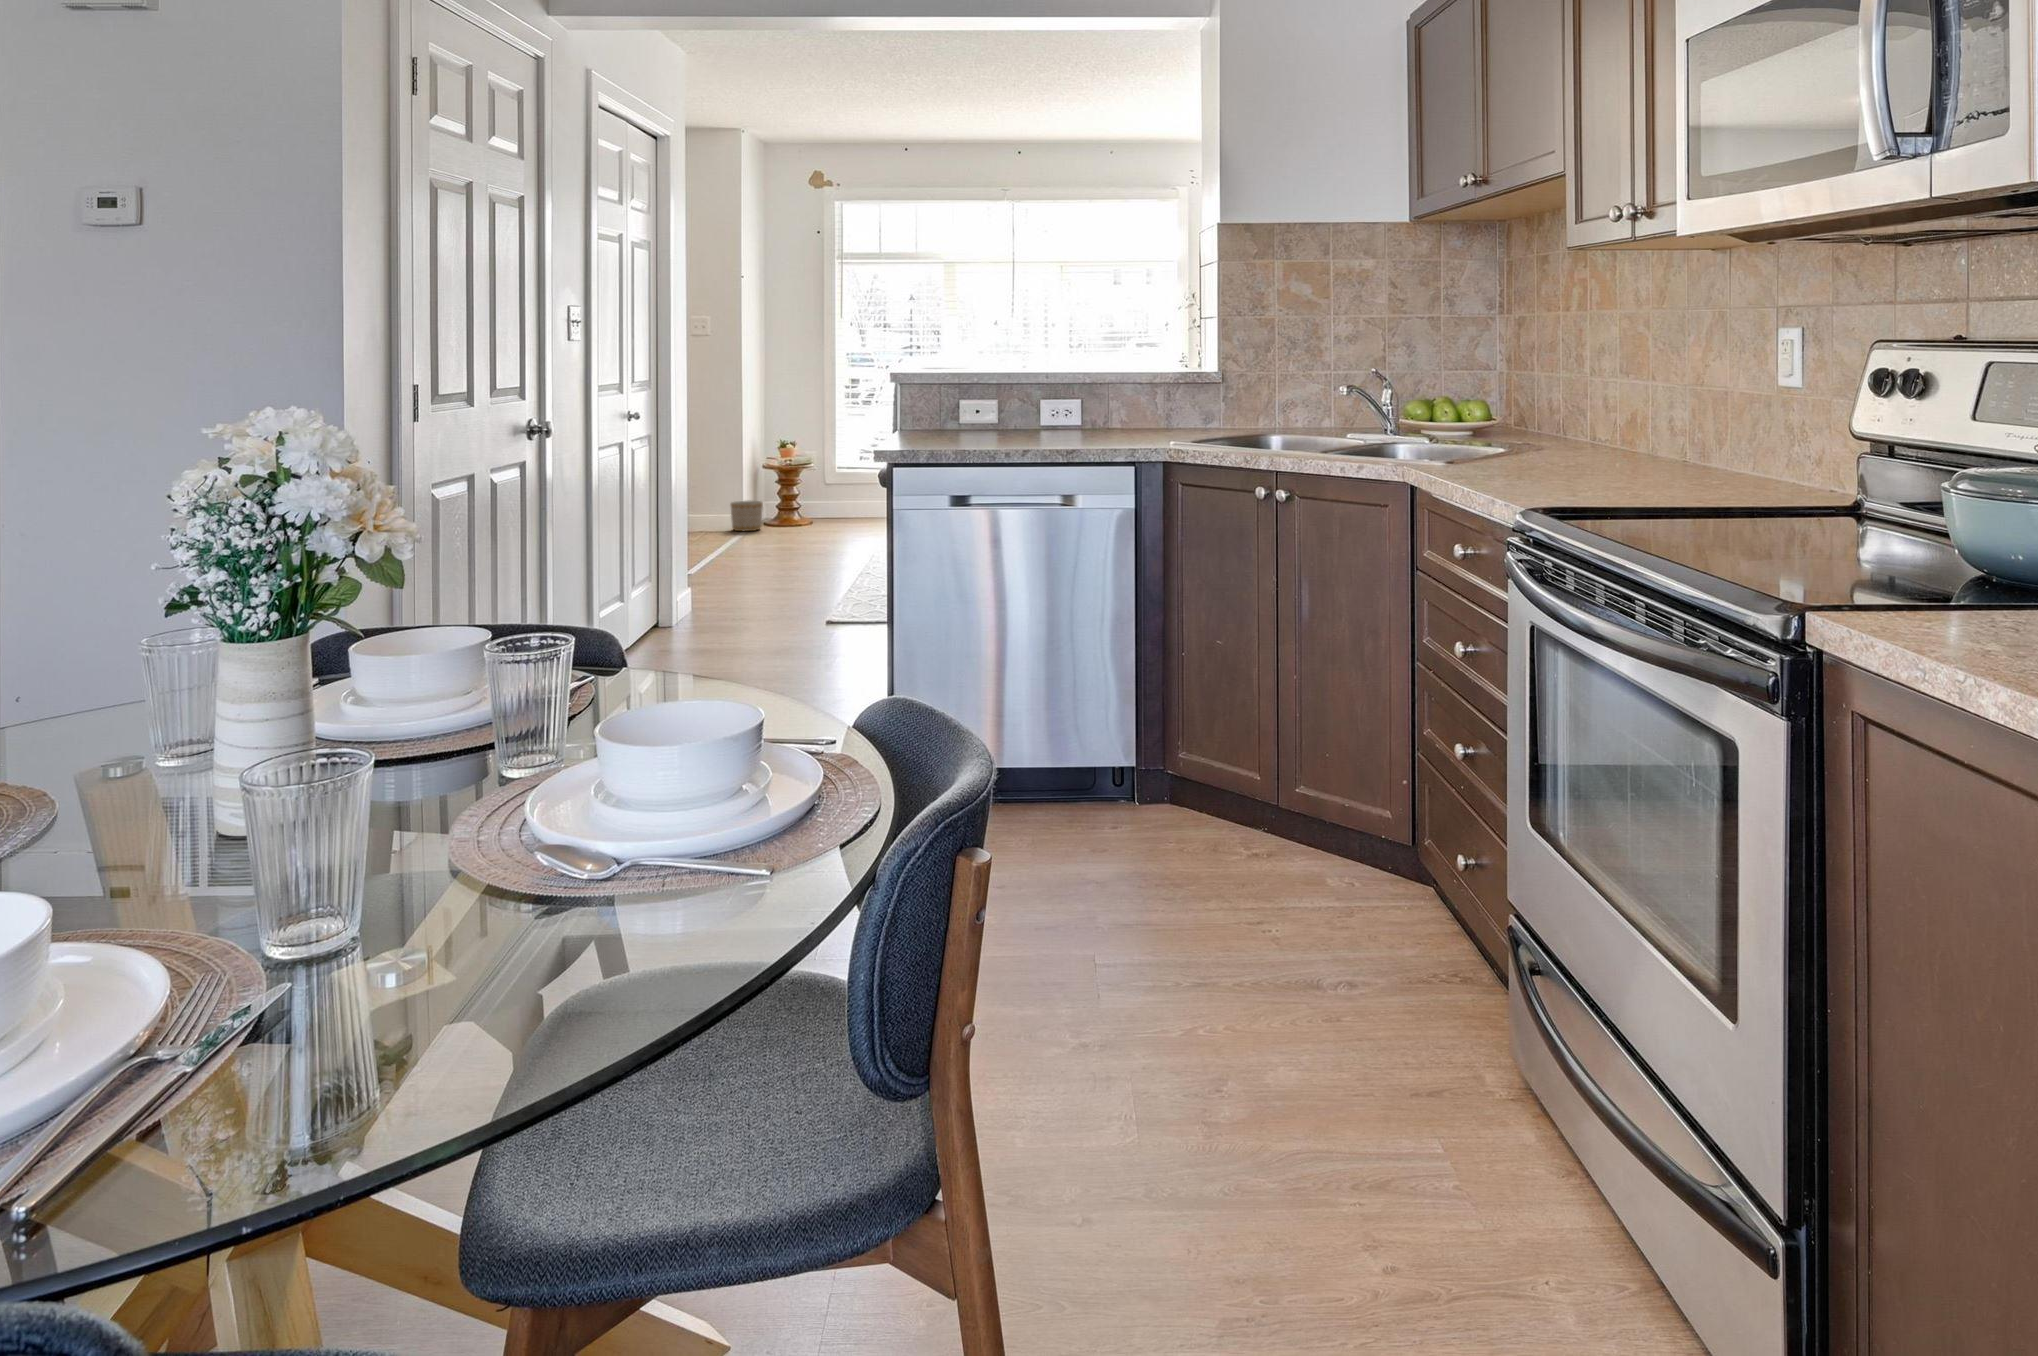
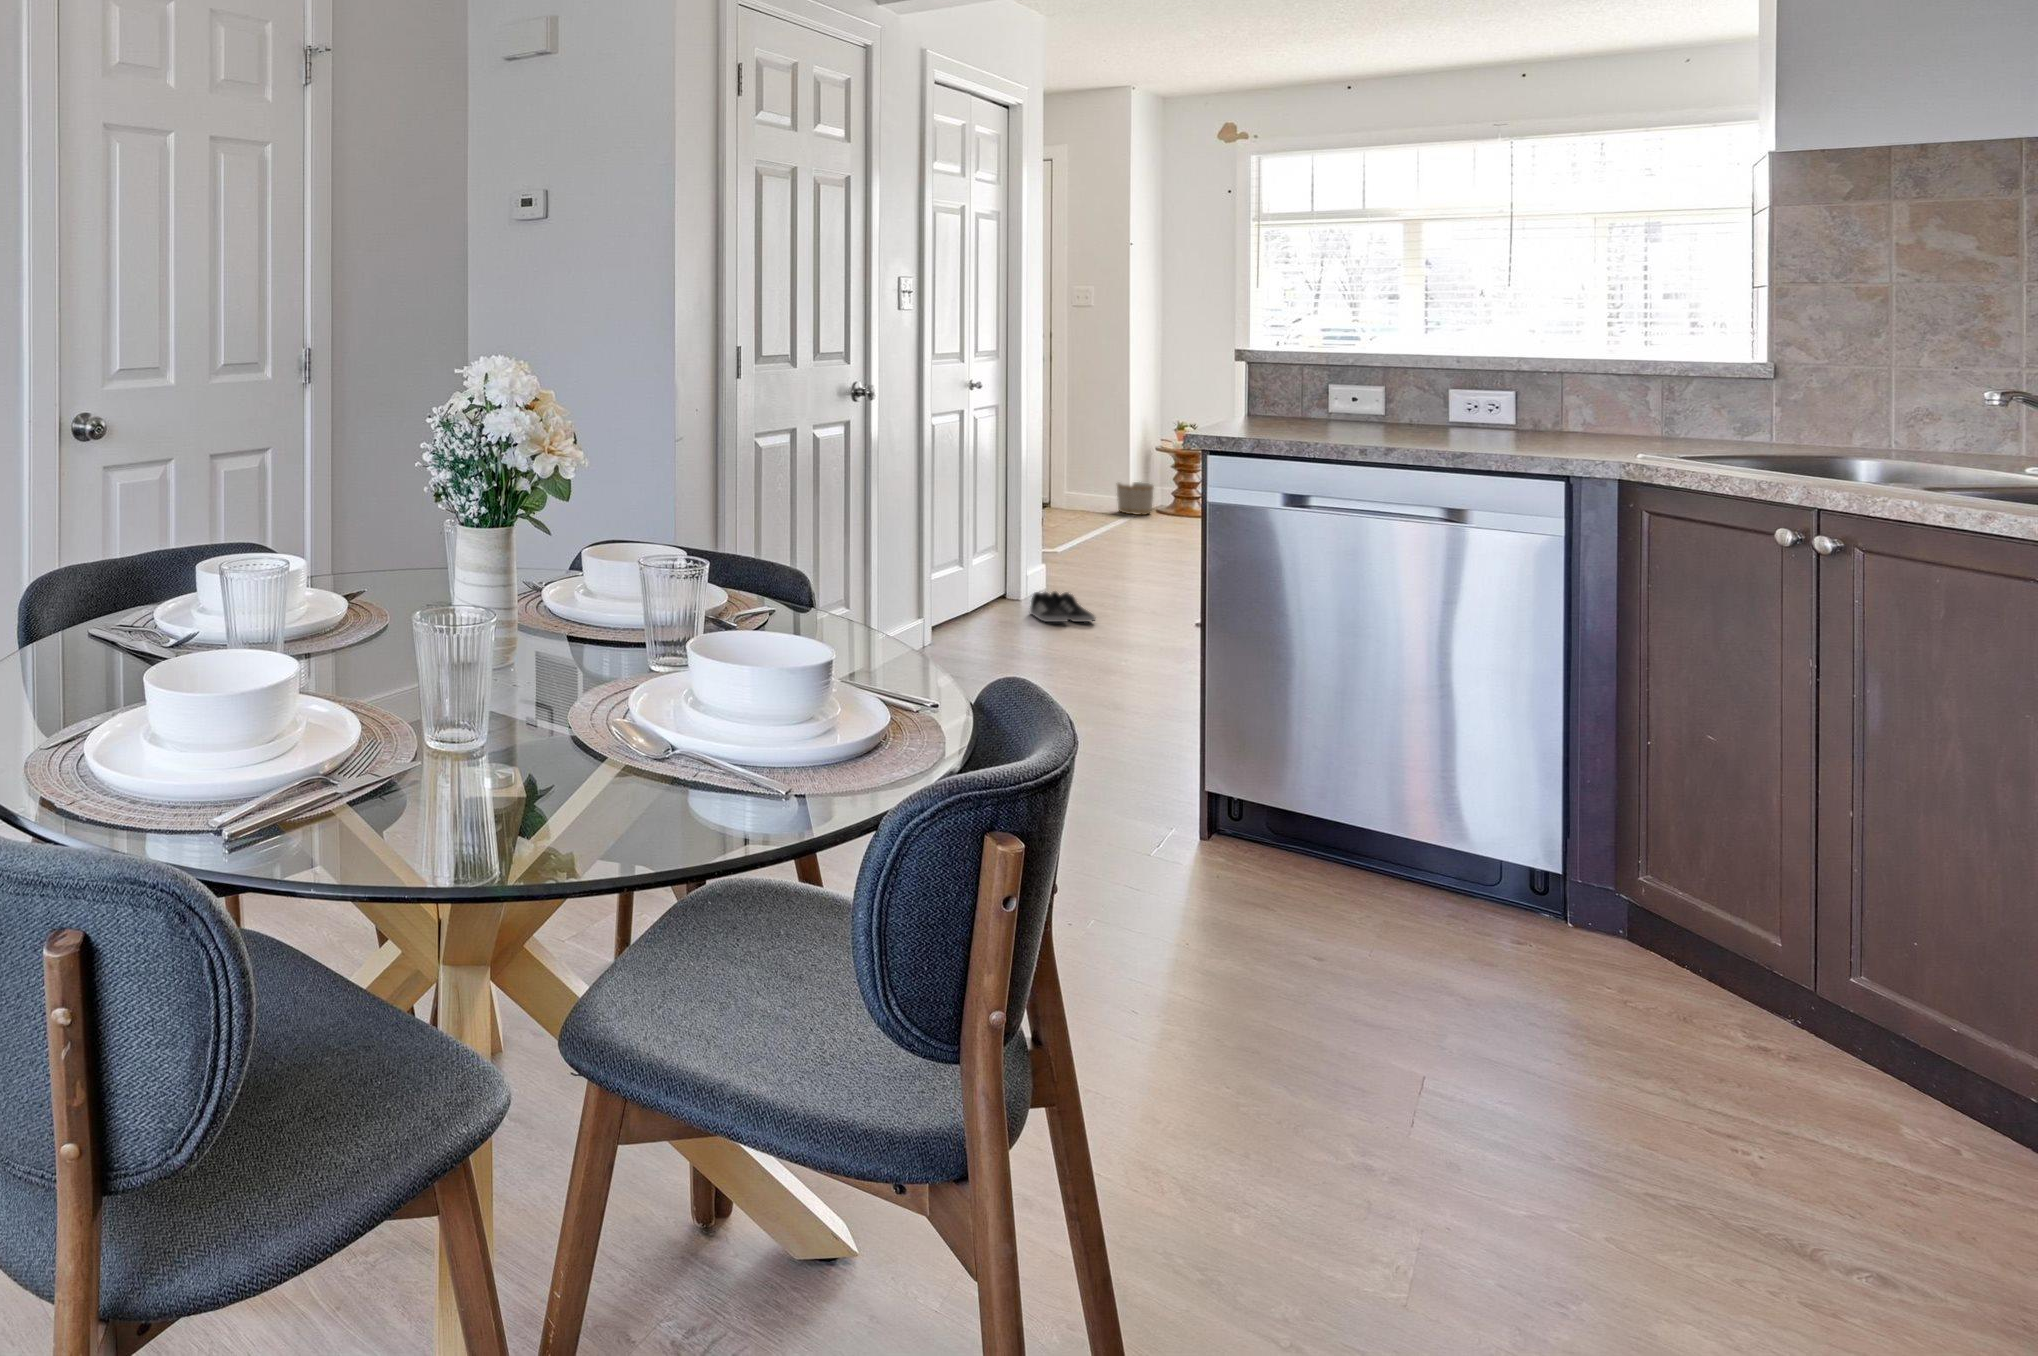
shoe: none [680,610,742,642] -> present [1030,592,1095,622]

